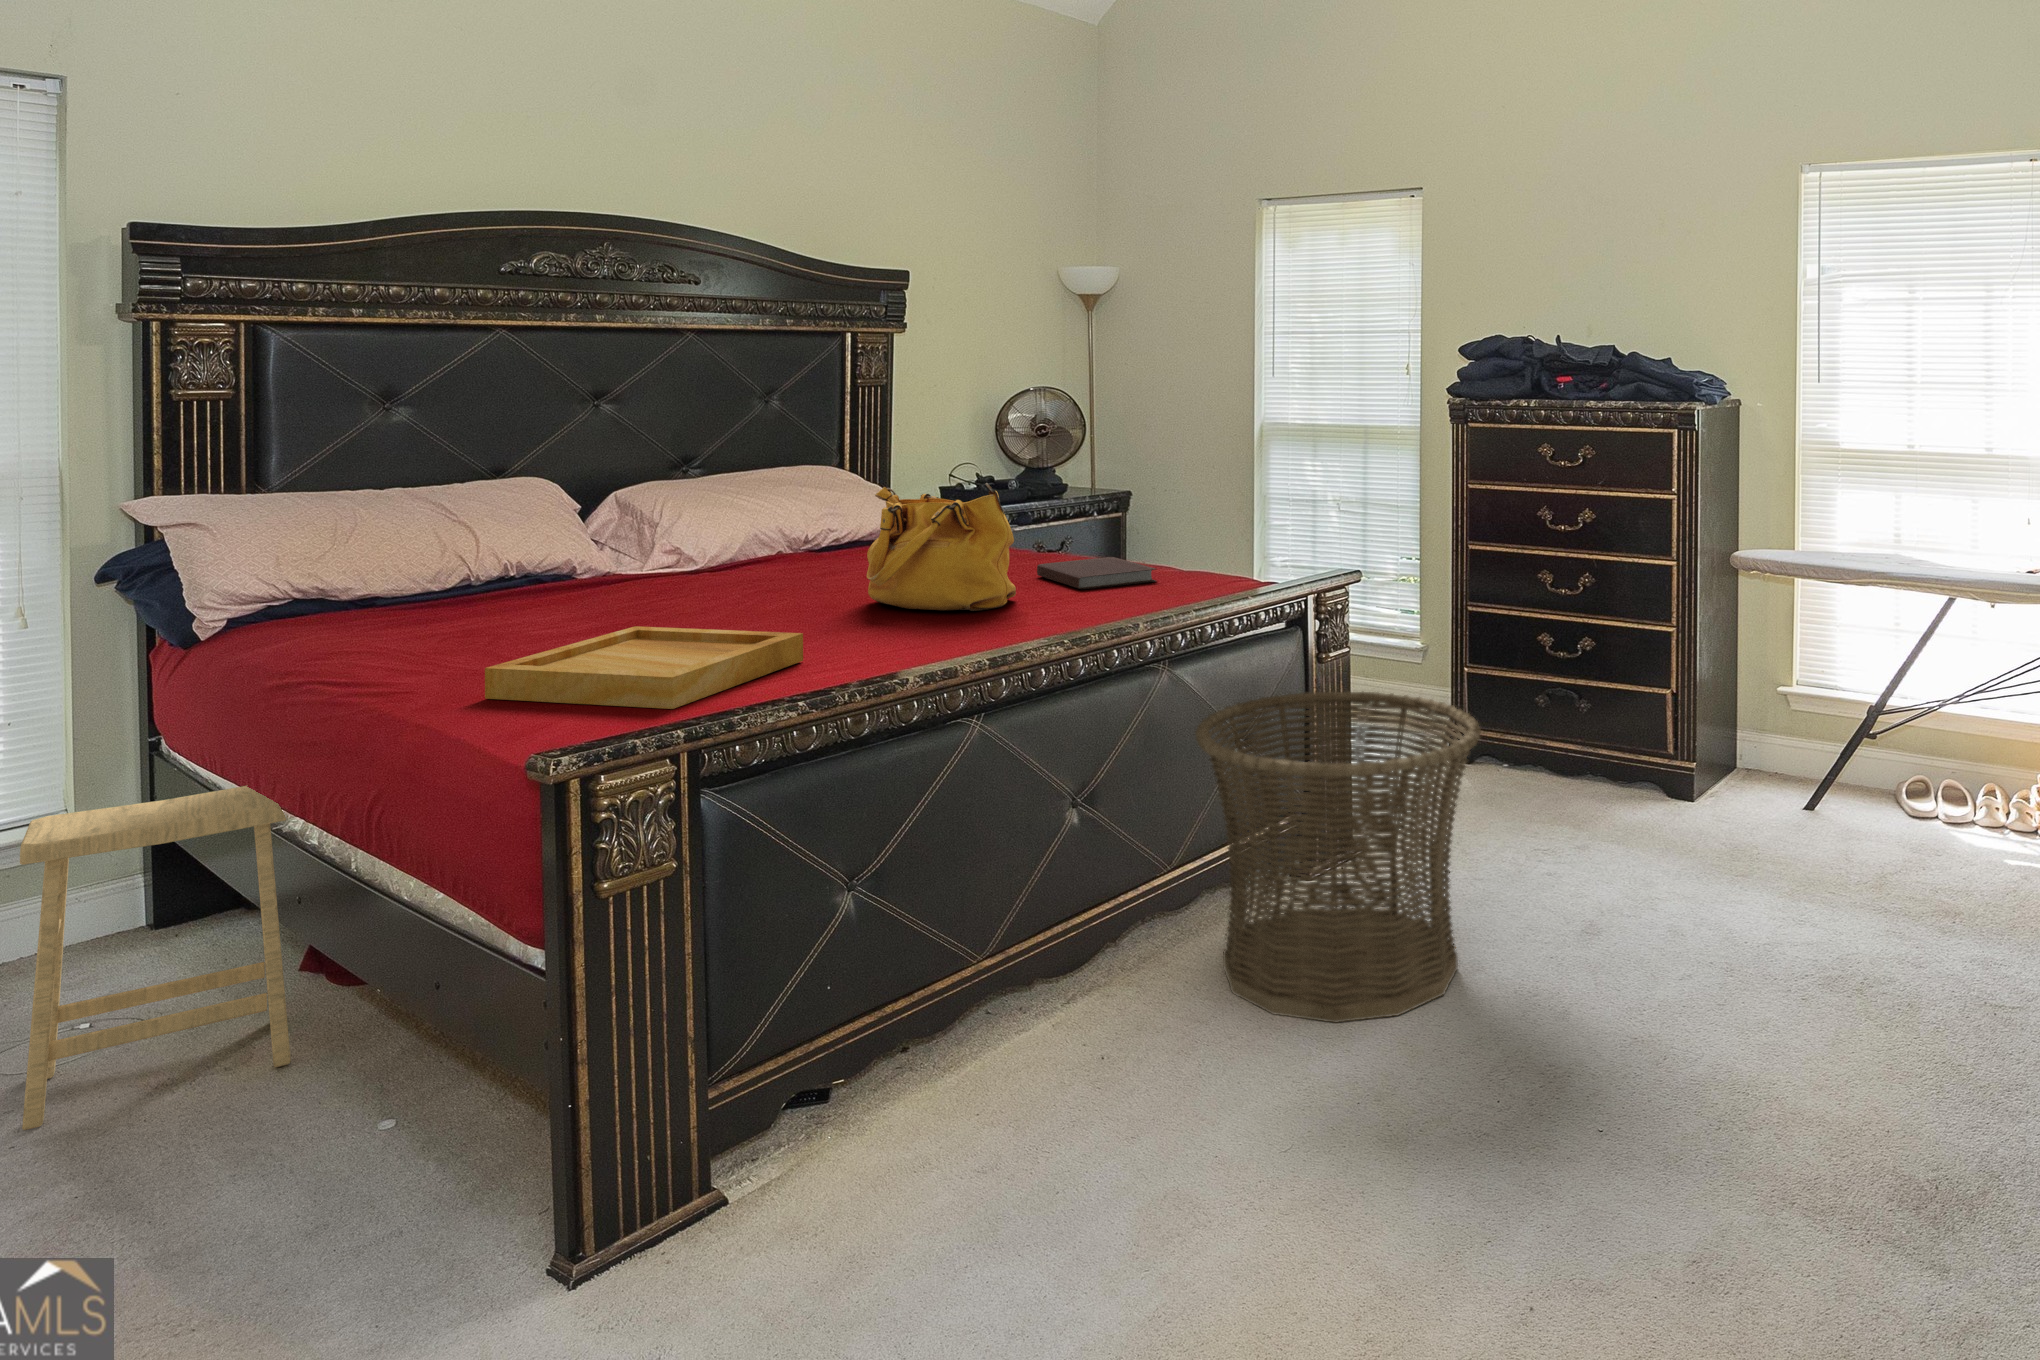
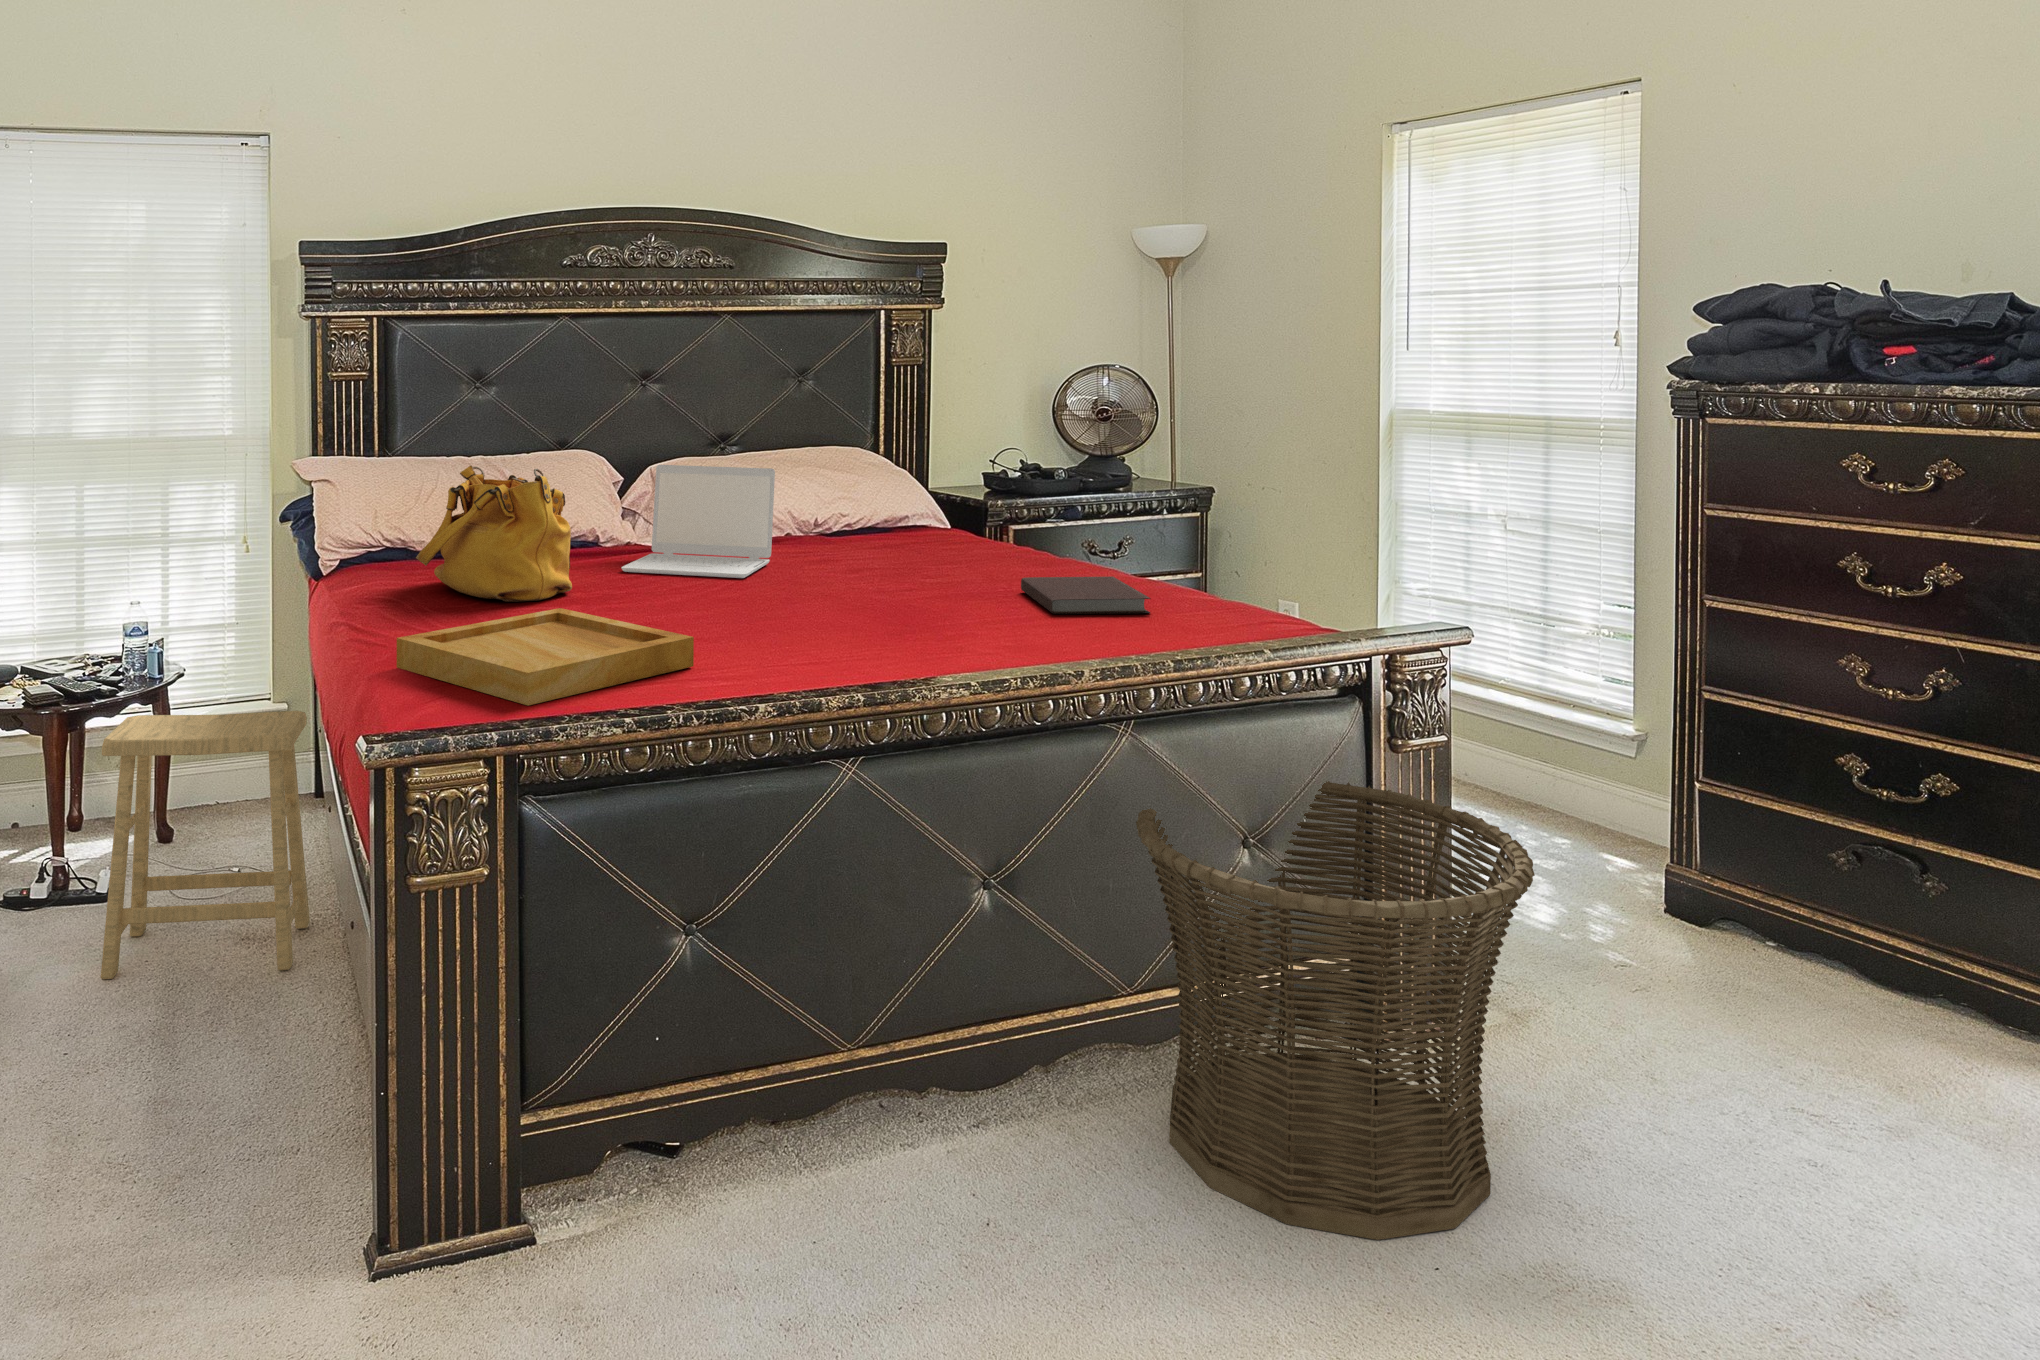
handbag: present [867,483,1016,611] -> present [416,465,572,602]
laptop: none [633,486,784,597] -> present [621,465,775,578]

